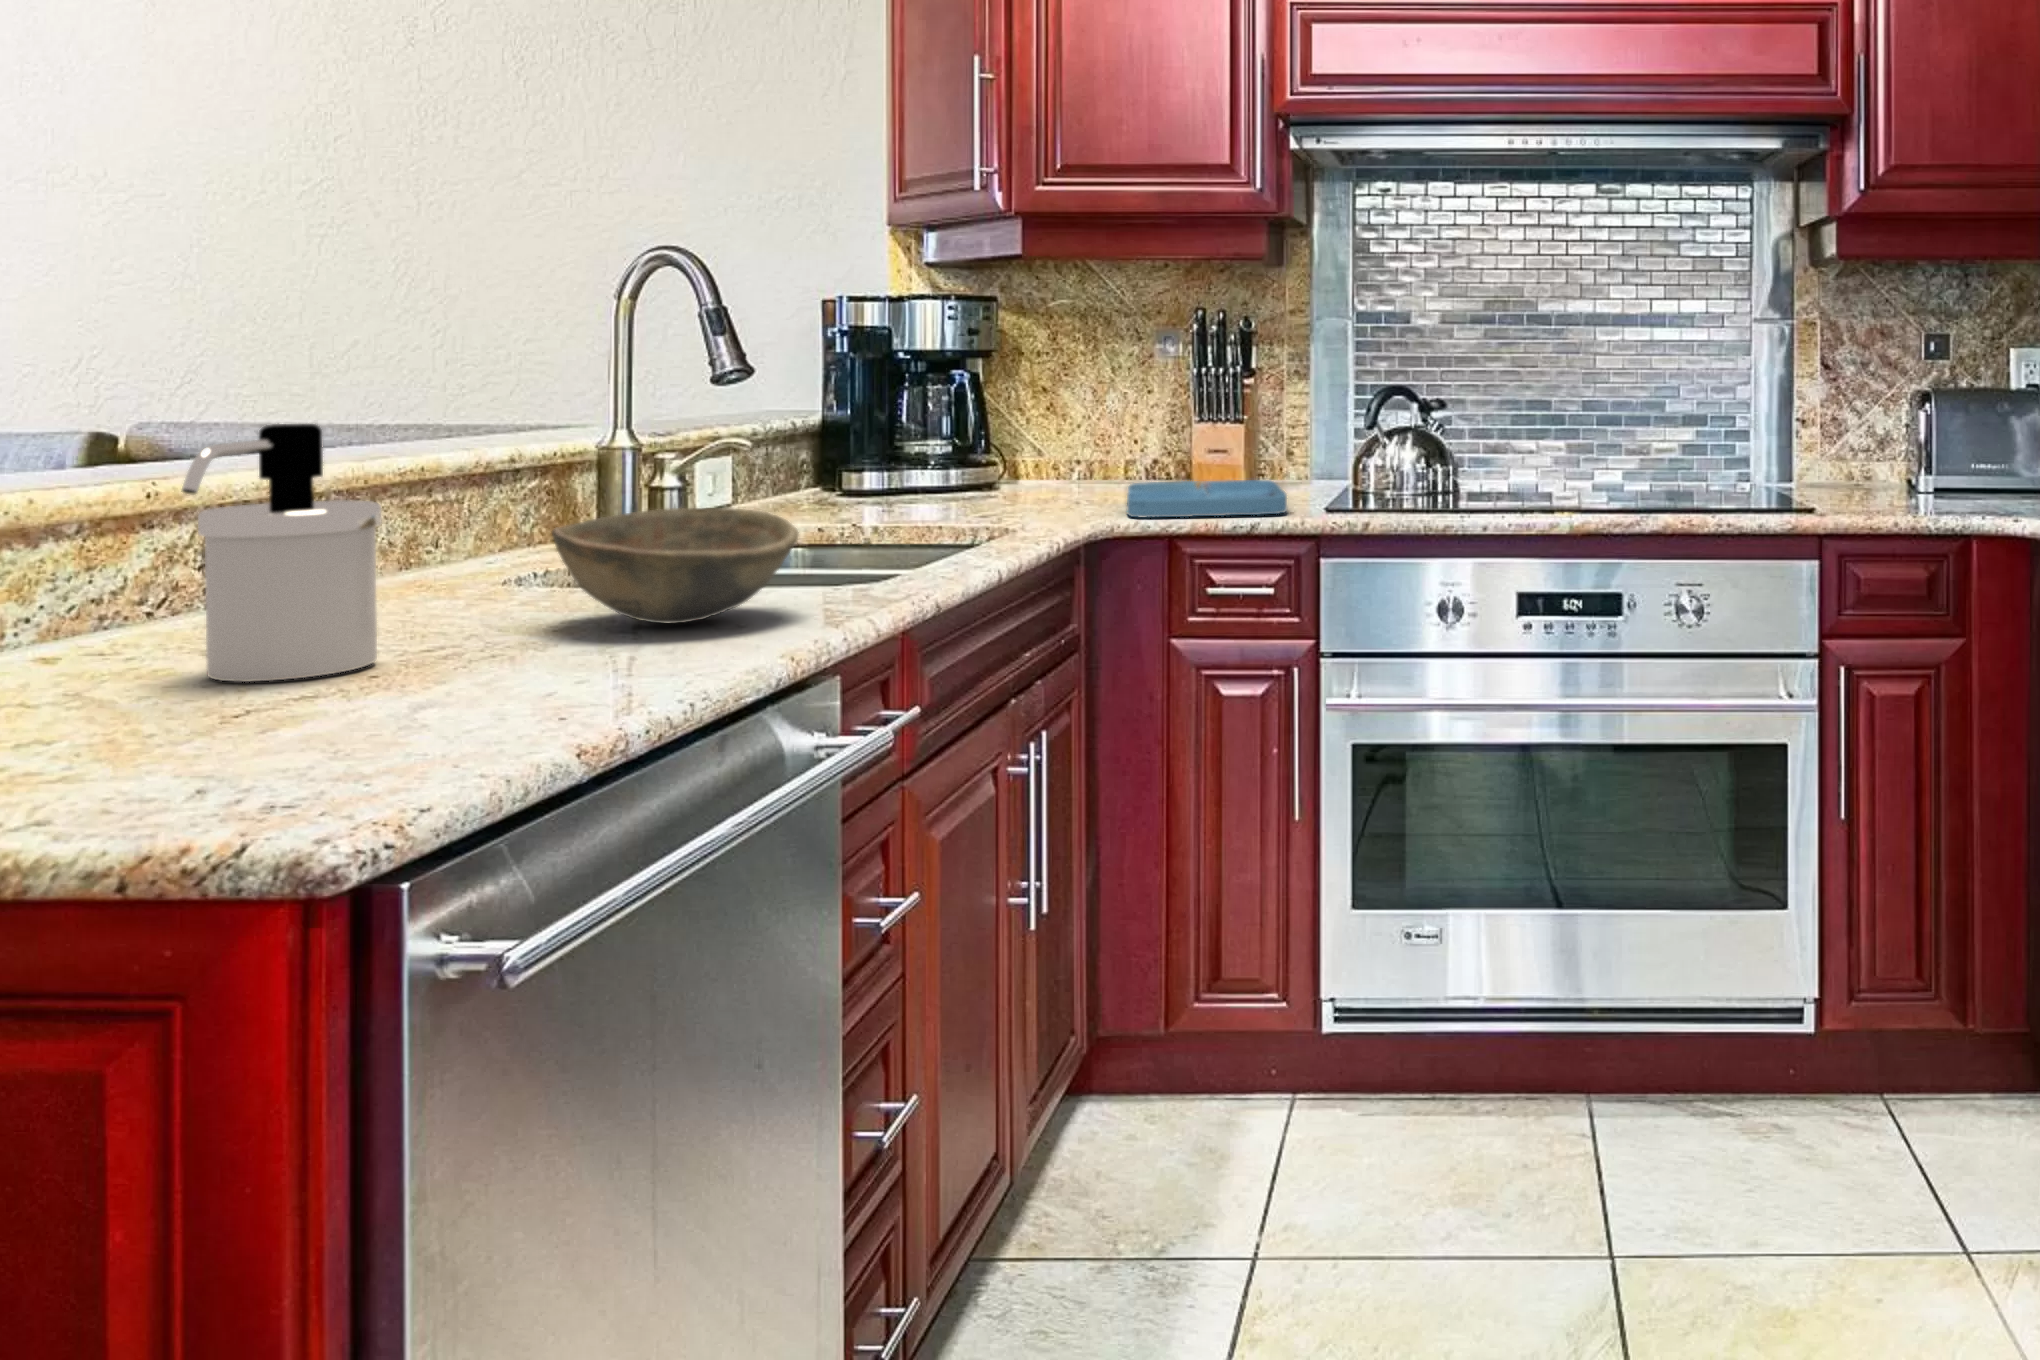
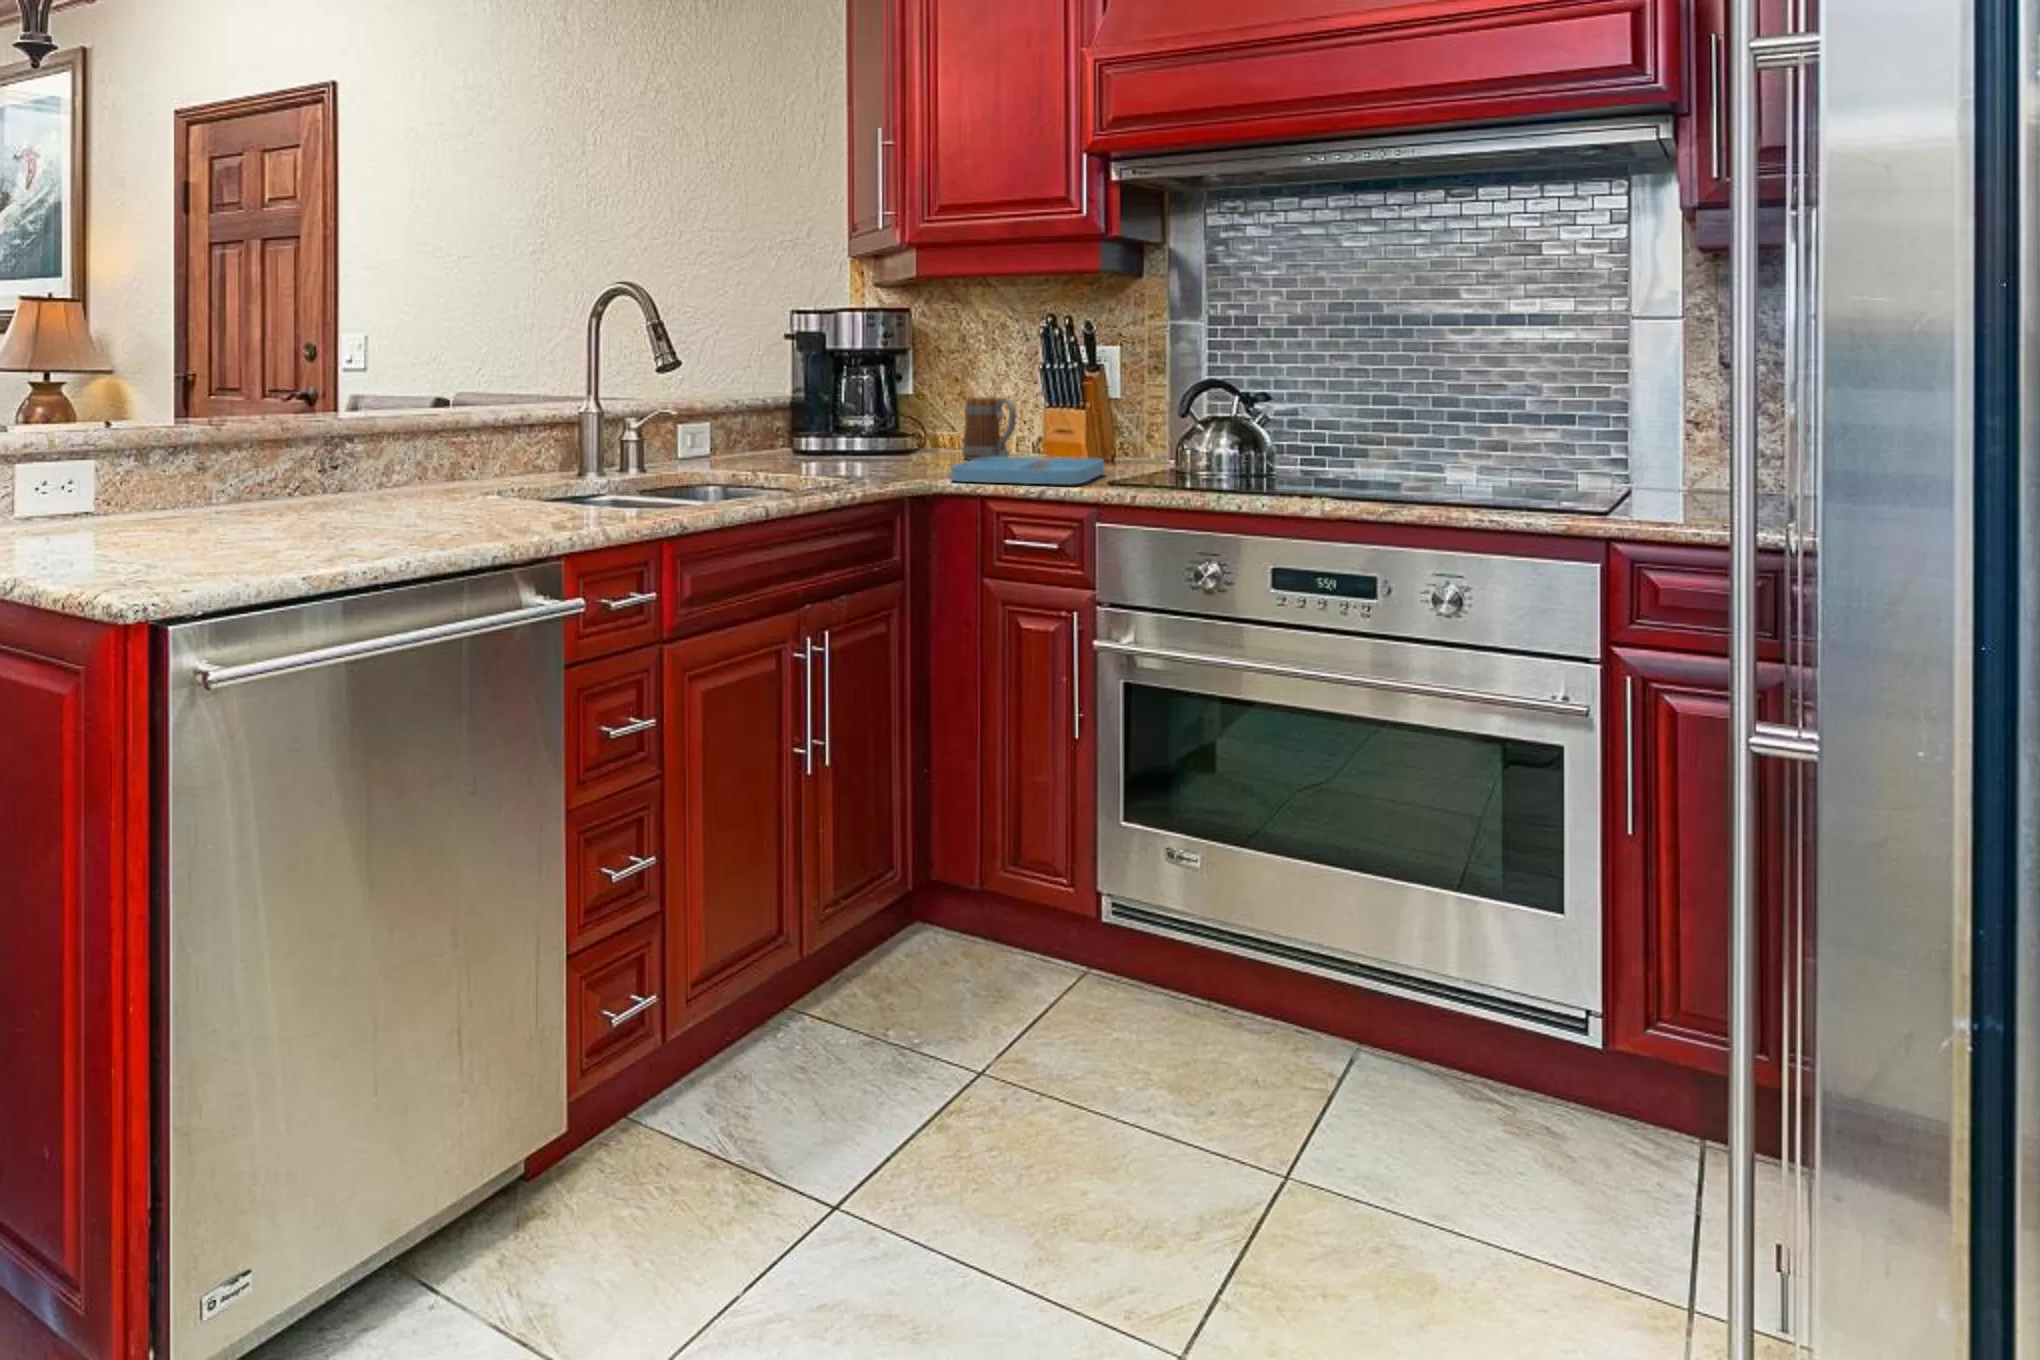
mug: none [1061,407,1134,487] -> present [962,397,1017,460]
soap dispenser: present [182,424,381,682] -> none [236,386,348,527]
bowl: present [552,508,798,623] -> none [449,448,590,519]

